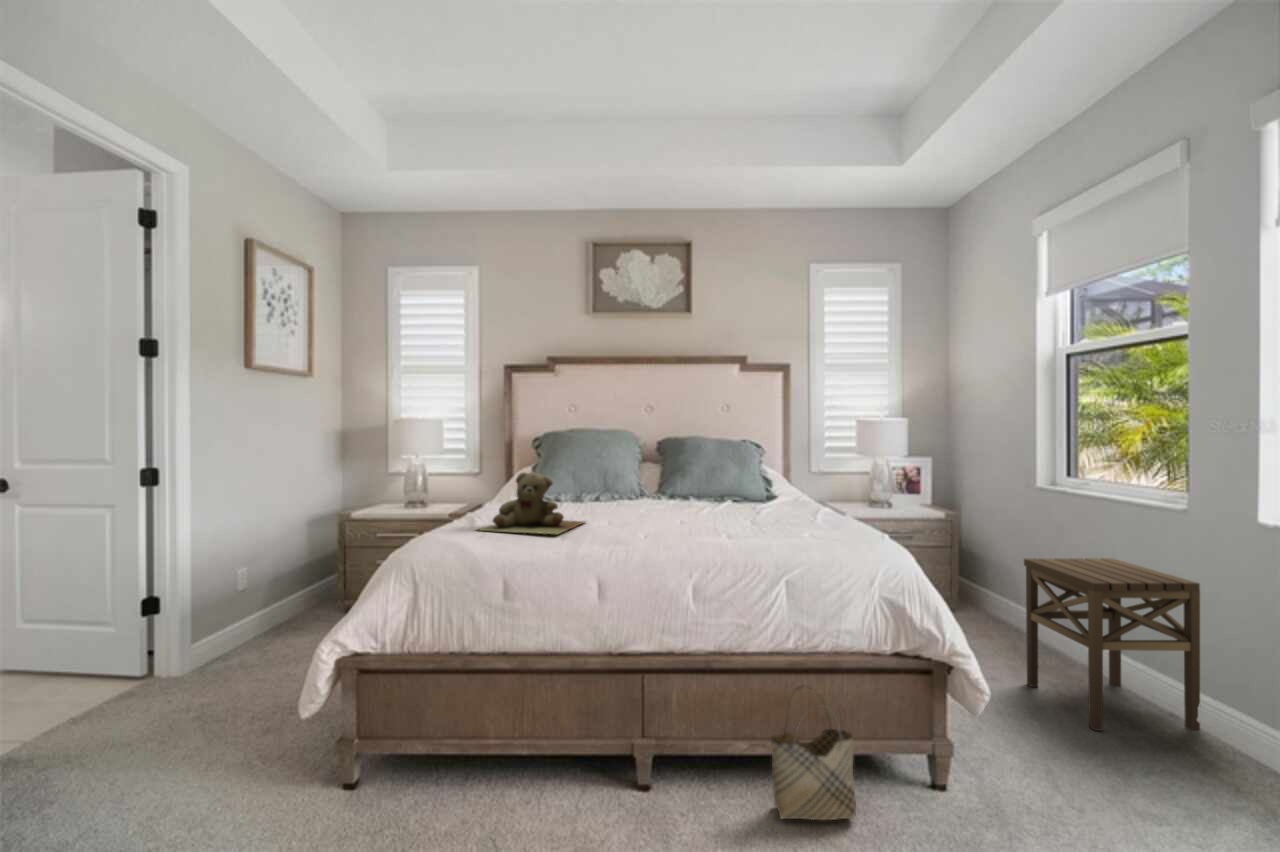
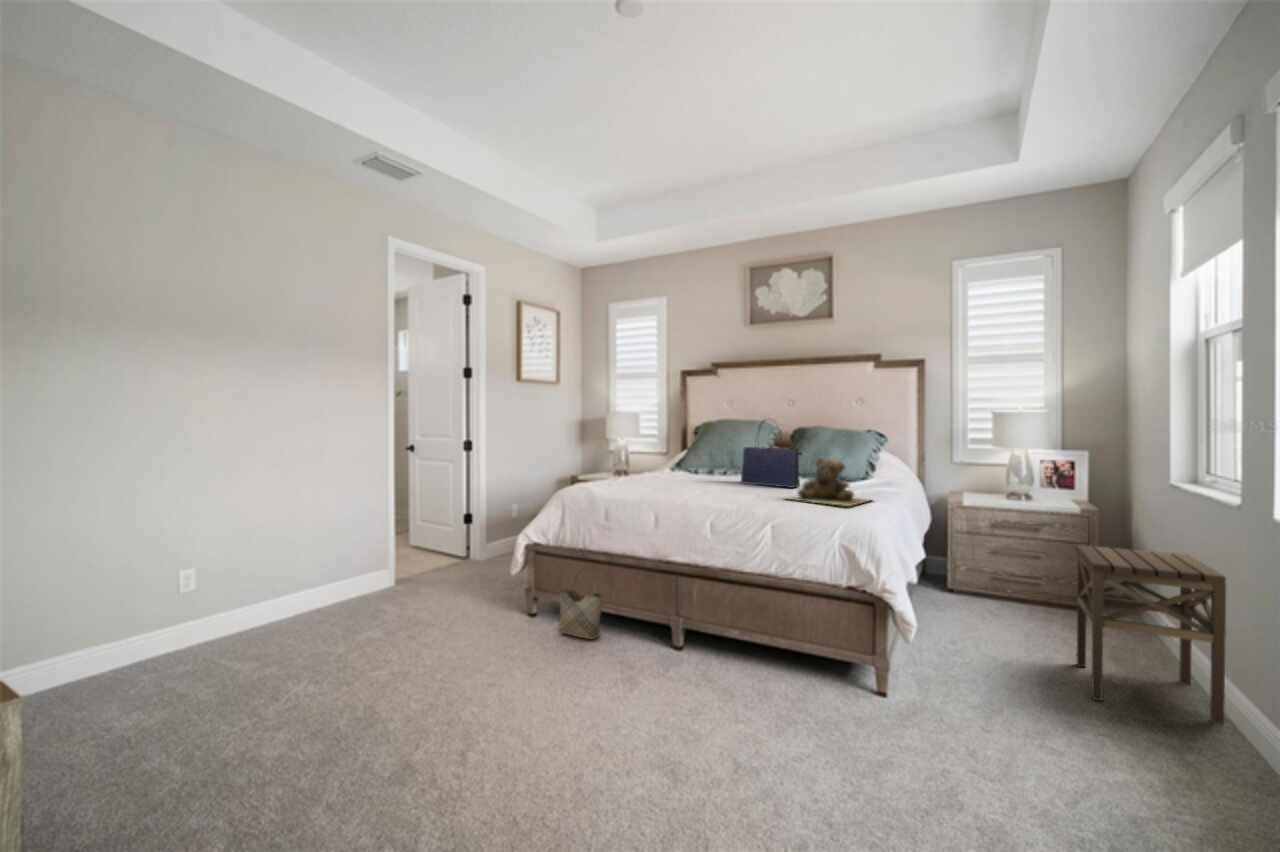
tote bag: none [648,428,732,517] -> present [740,424,802,488]
teddy bear: present [479,472,584,534] -> present [792,458,868,506]
woven basket: present [770,686,856,820] -> present [558,572,603,639]

